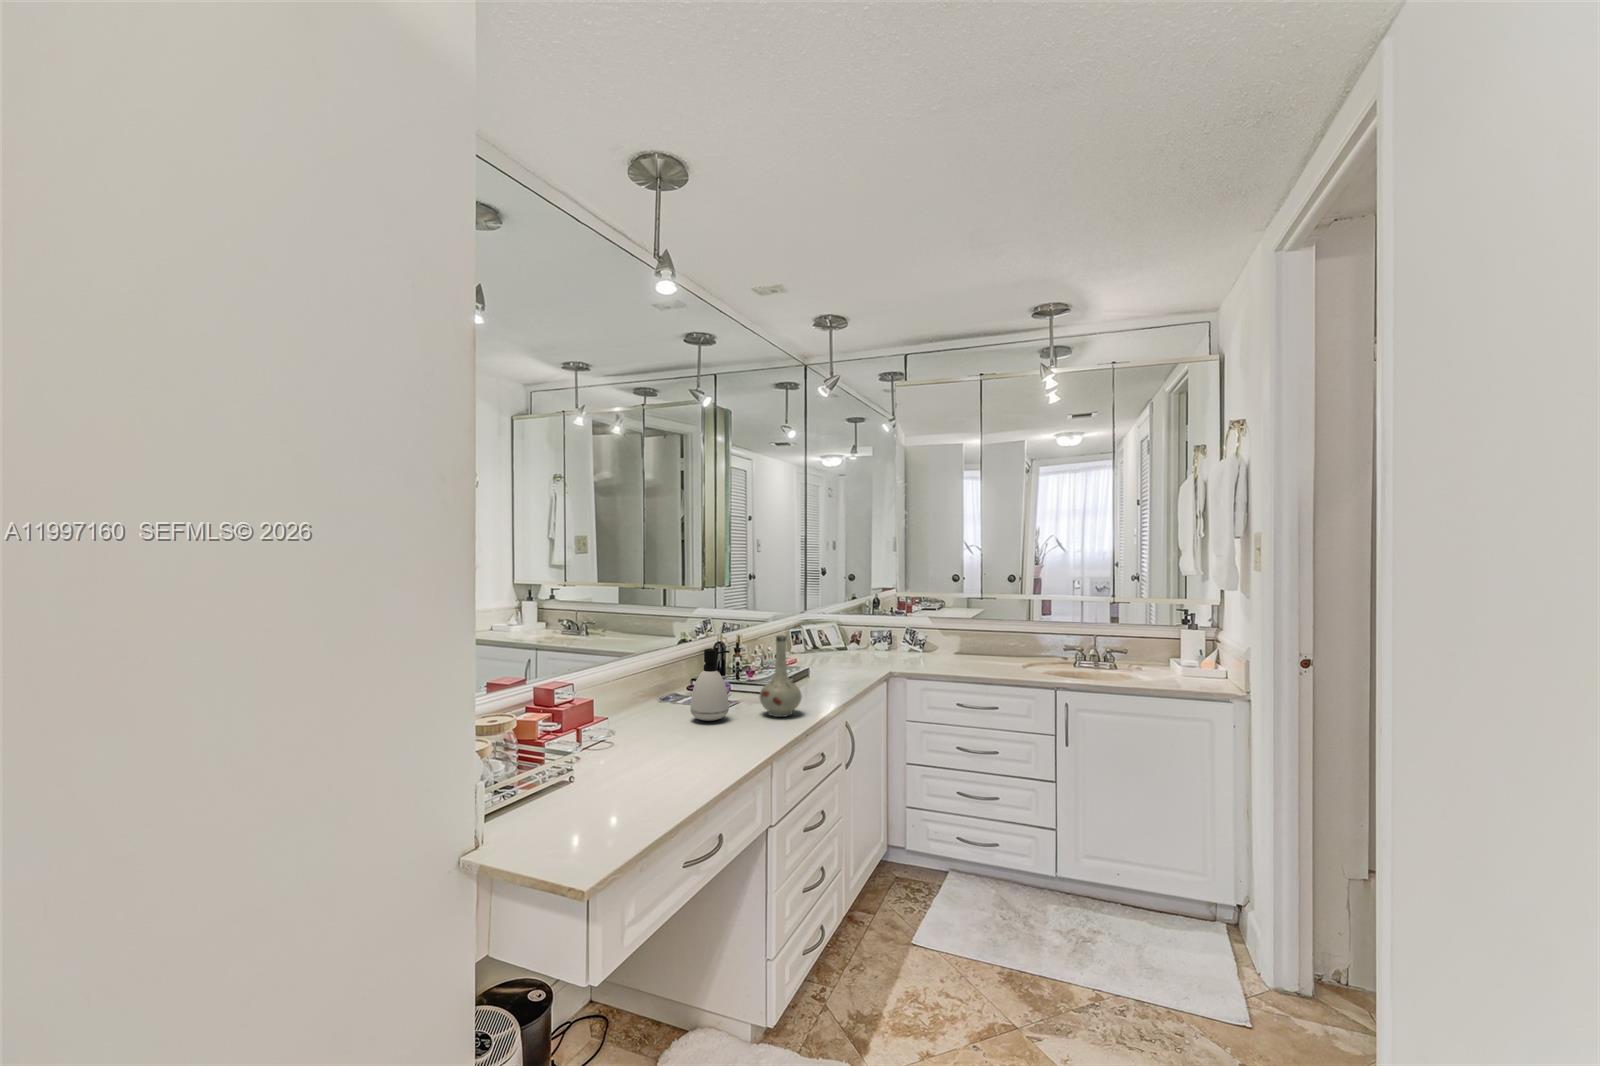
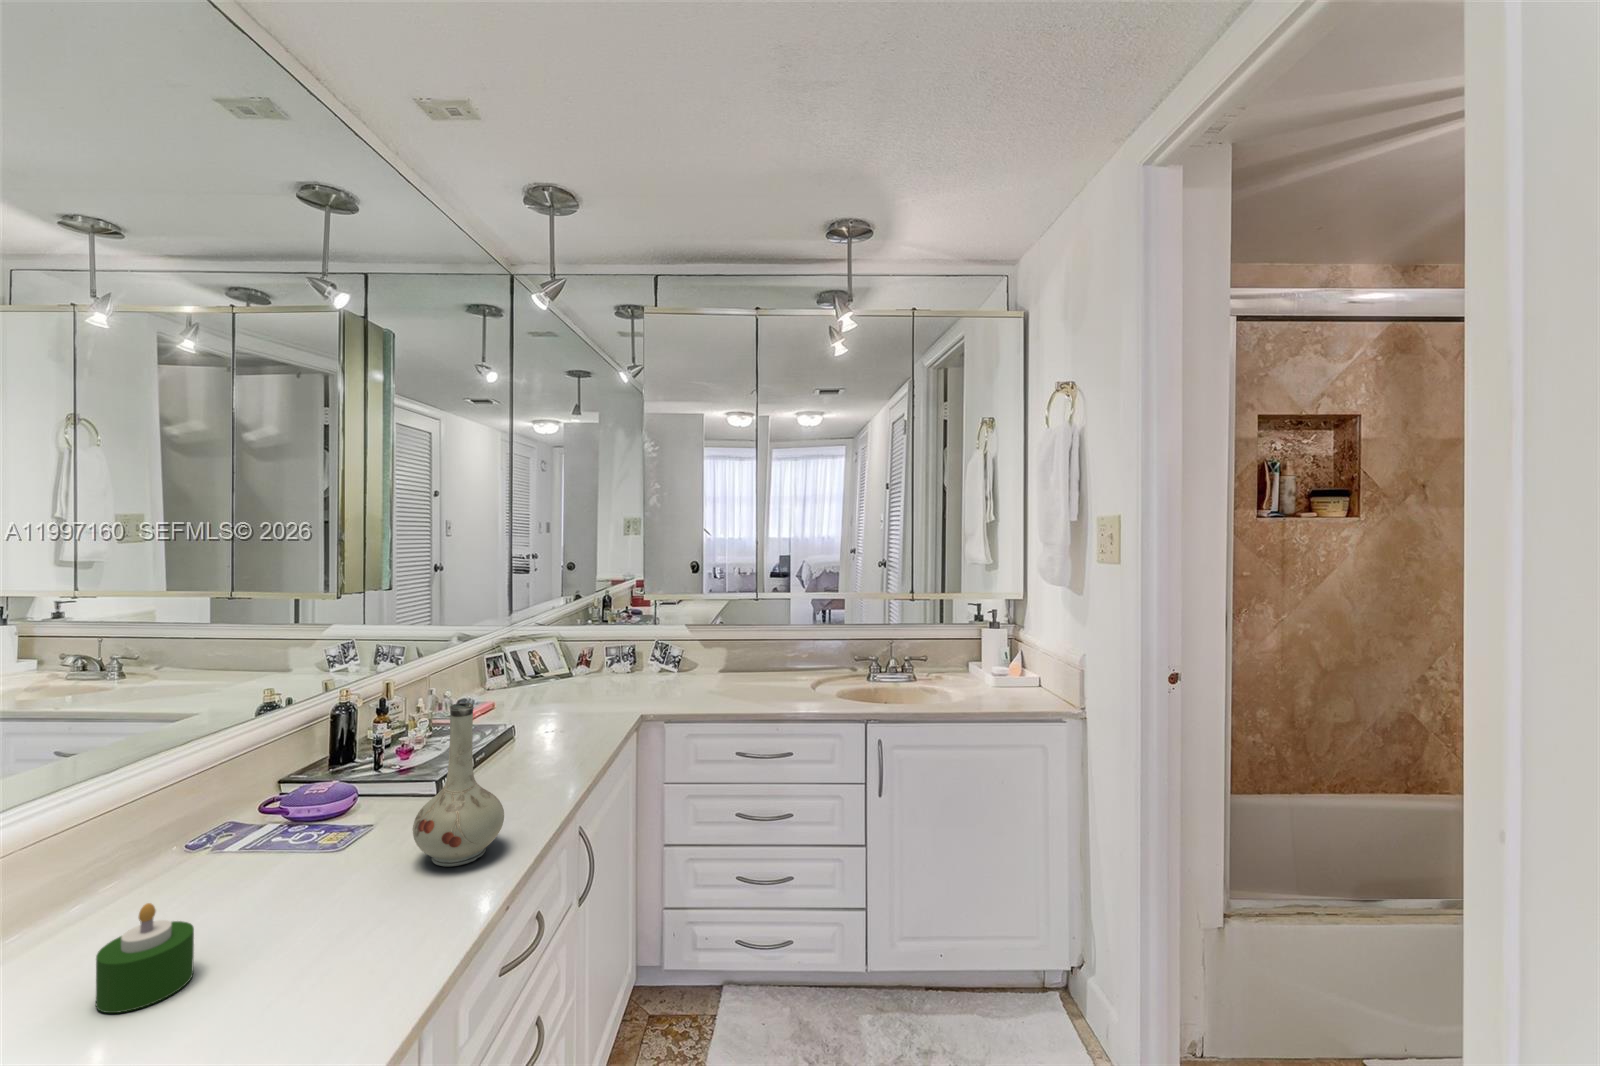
soap dispenser: present [691,649,730,721] -> none [233,749,340,916]
candle: none [653,698,683,736] -> present [96,903,194,1013]

